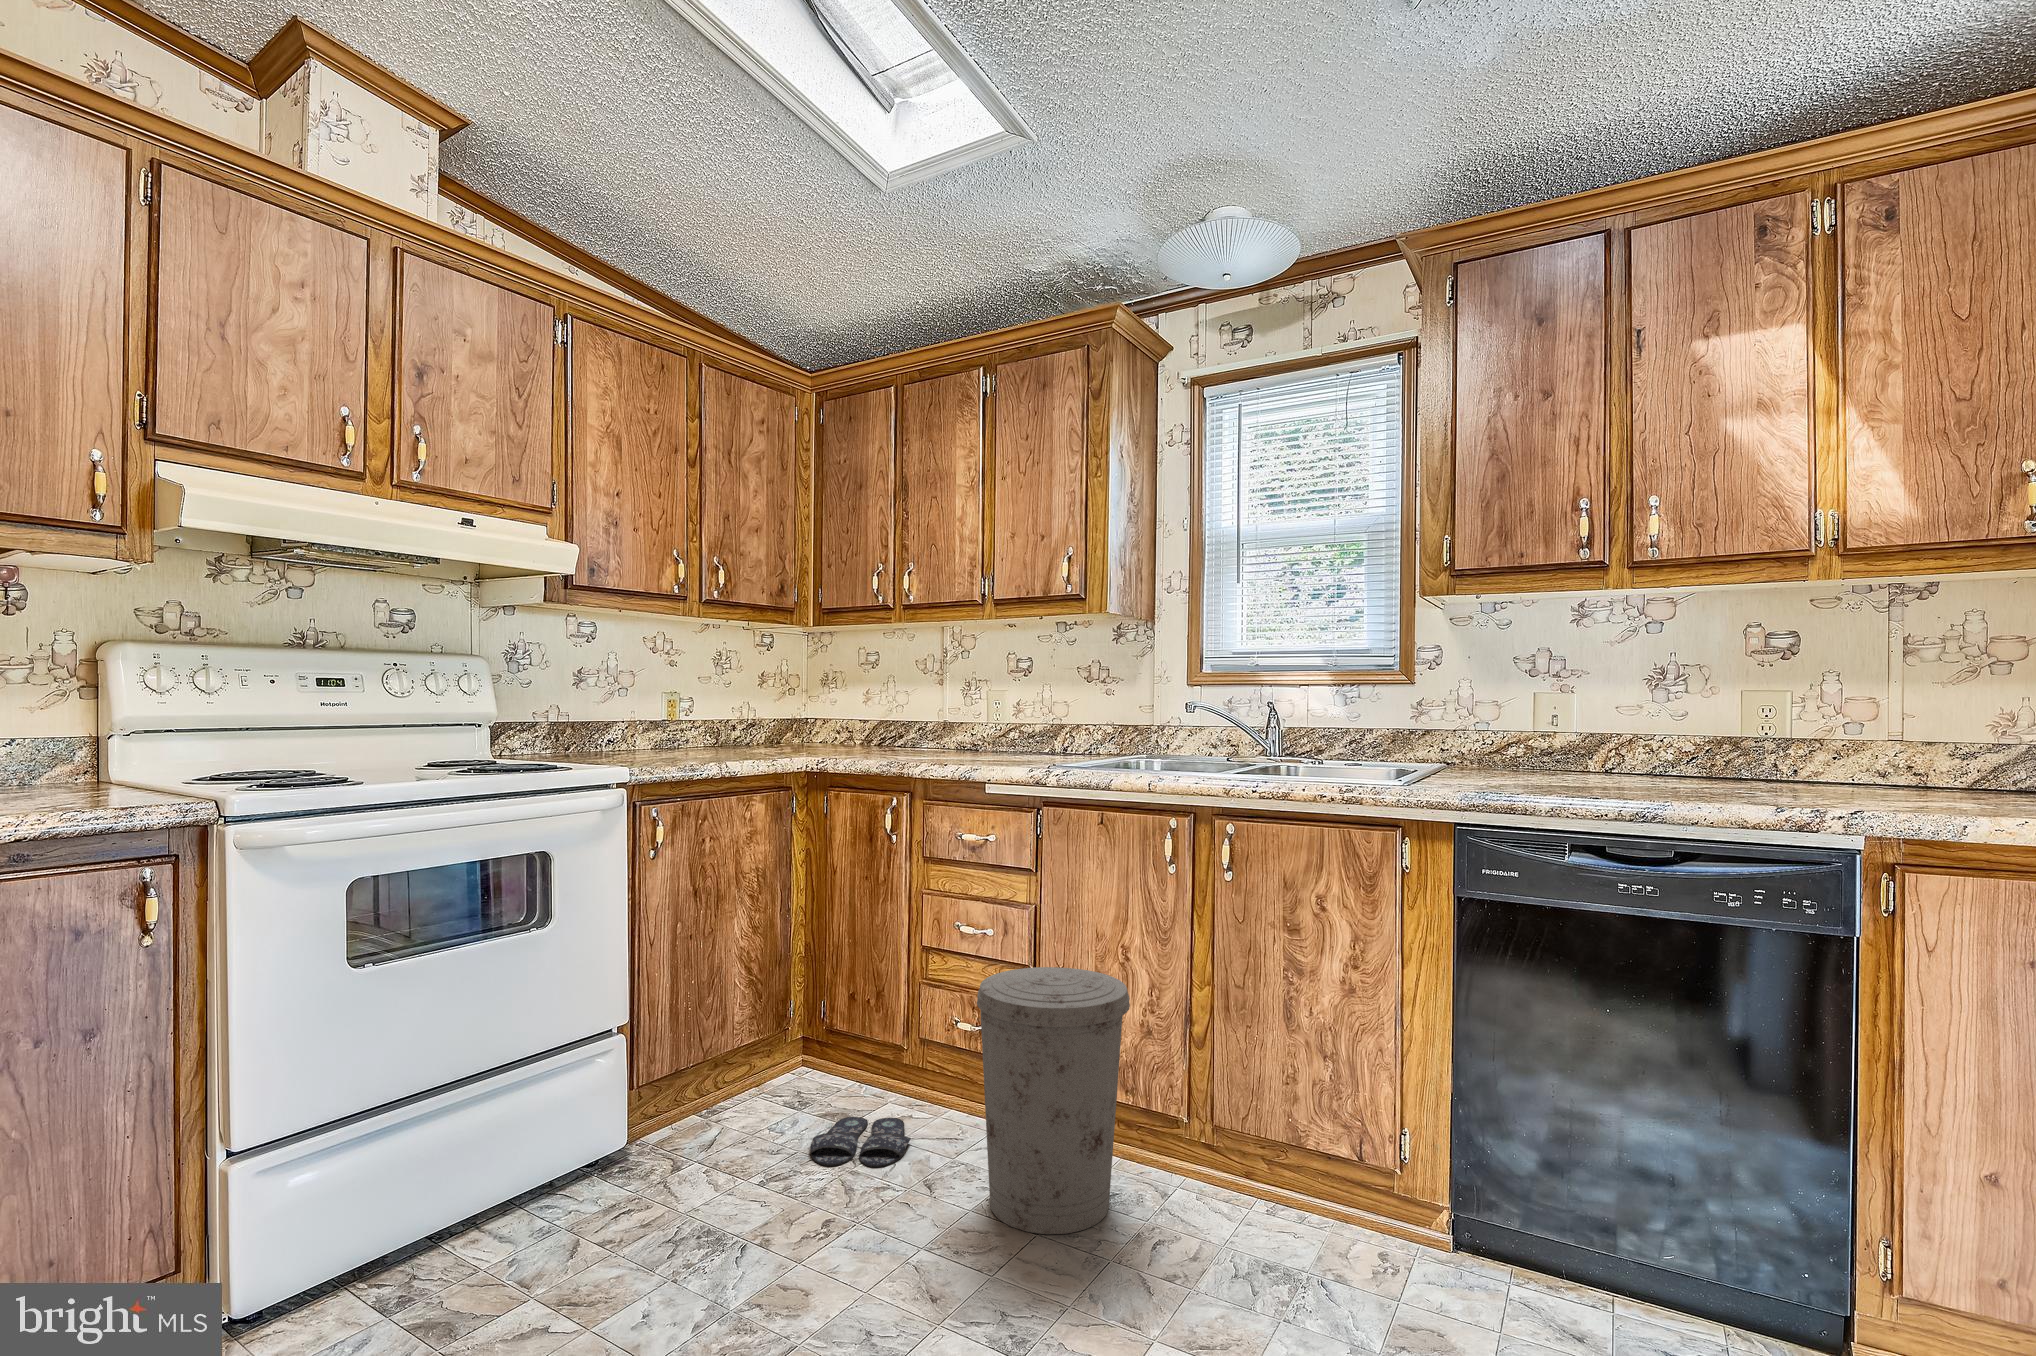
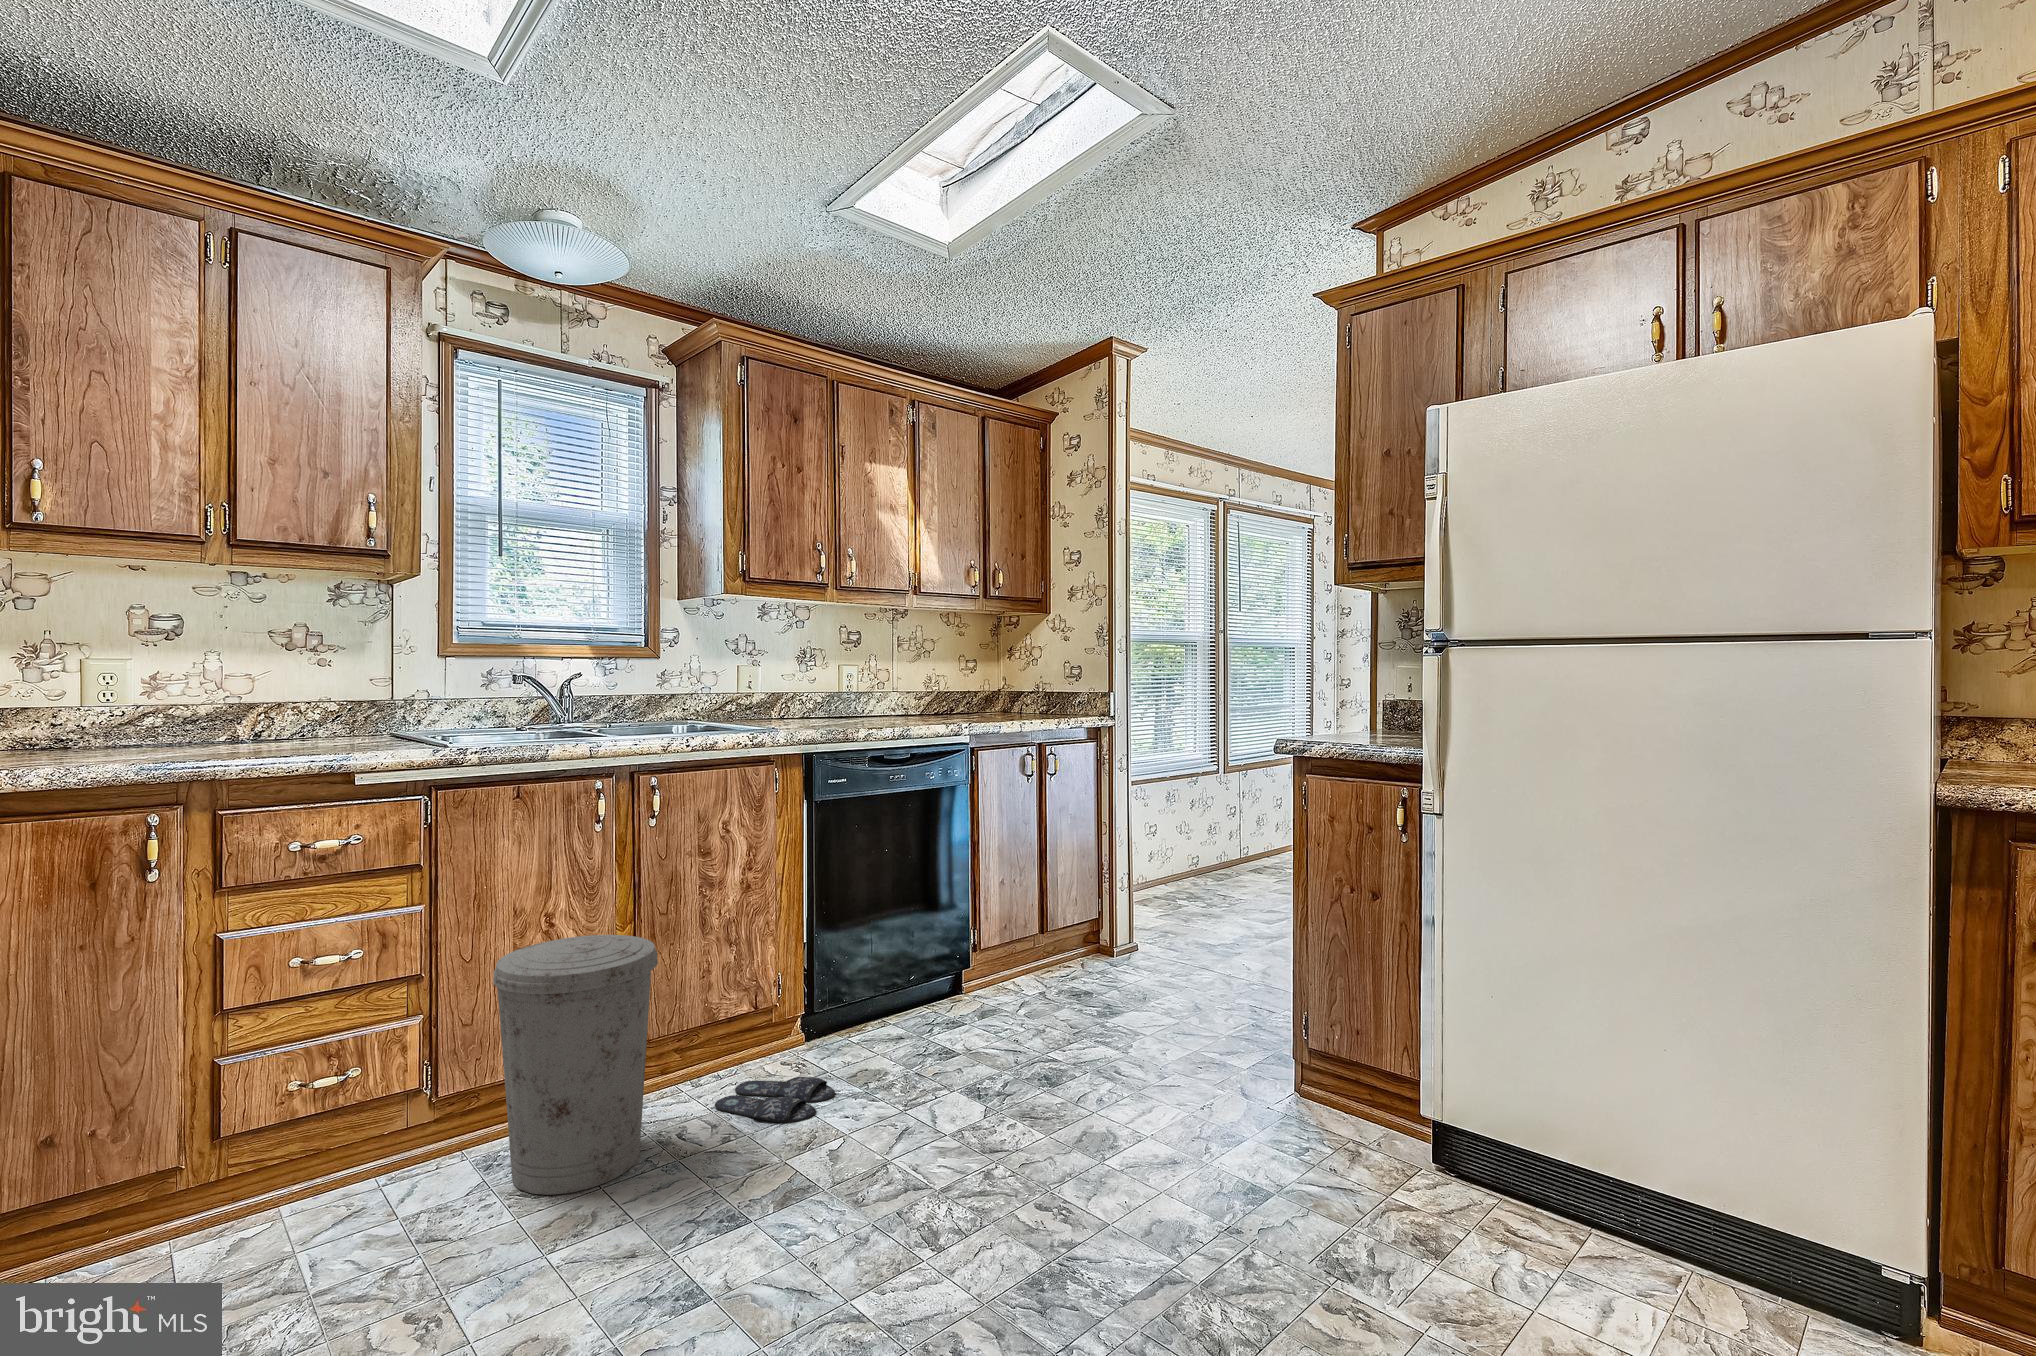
slippers: present [810,1117,911,1167] -> present [715,1077,835,1122]

